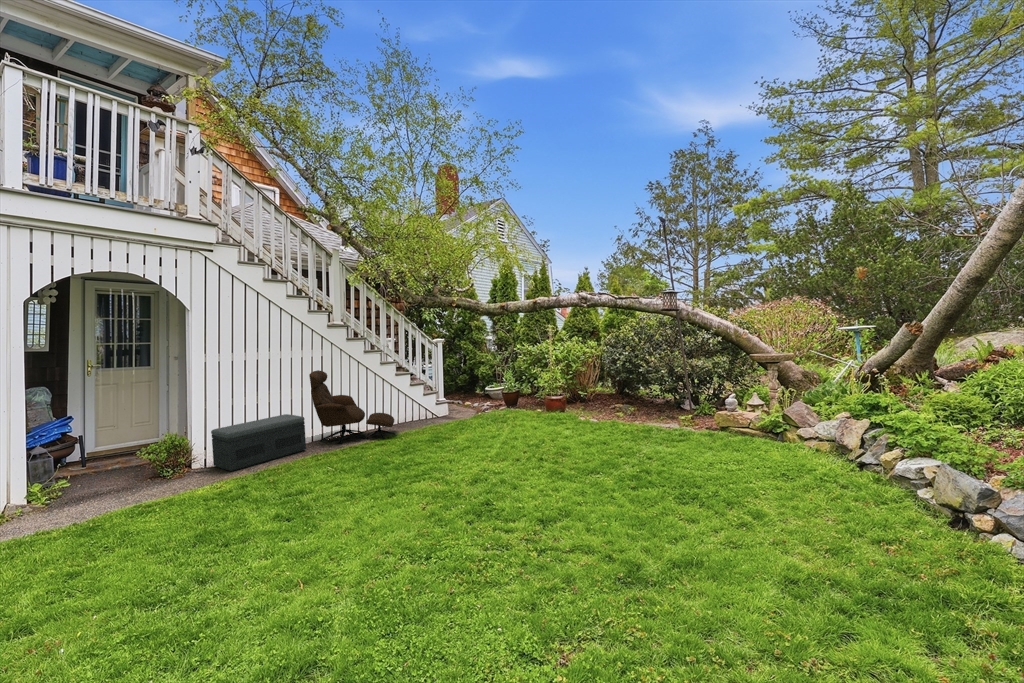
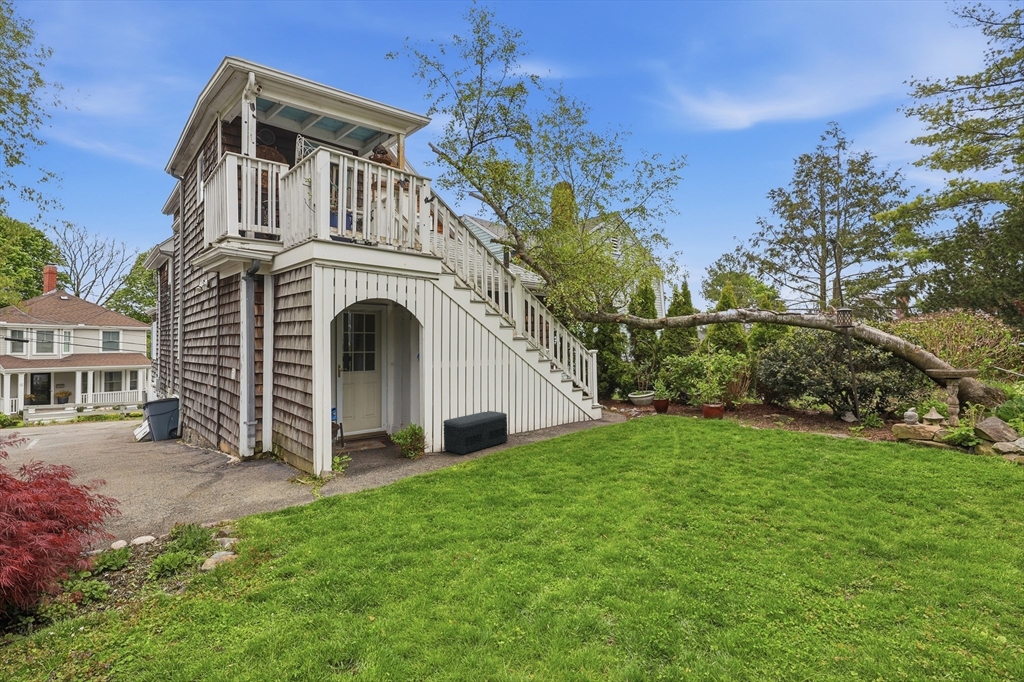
lounge chair: present [309,370,395,444] -> none [507,375,574,438]

